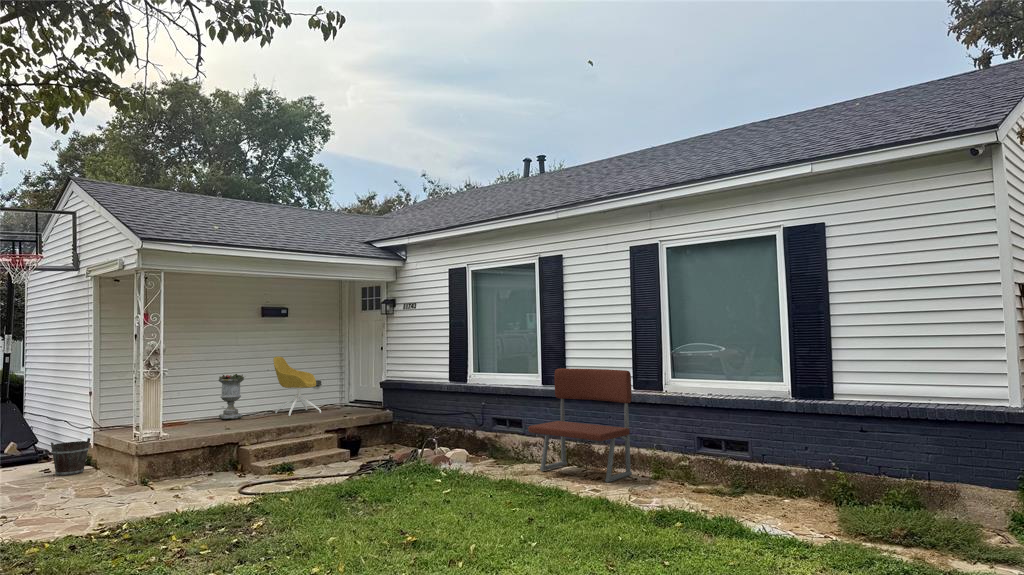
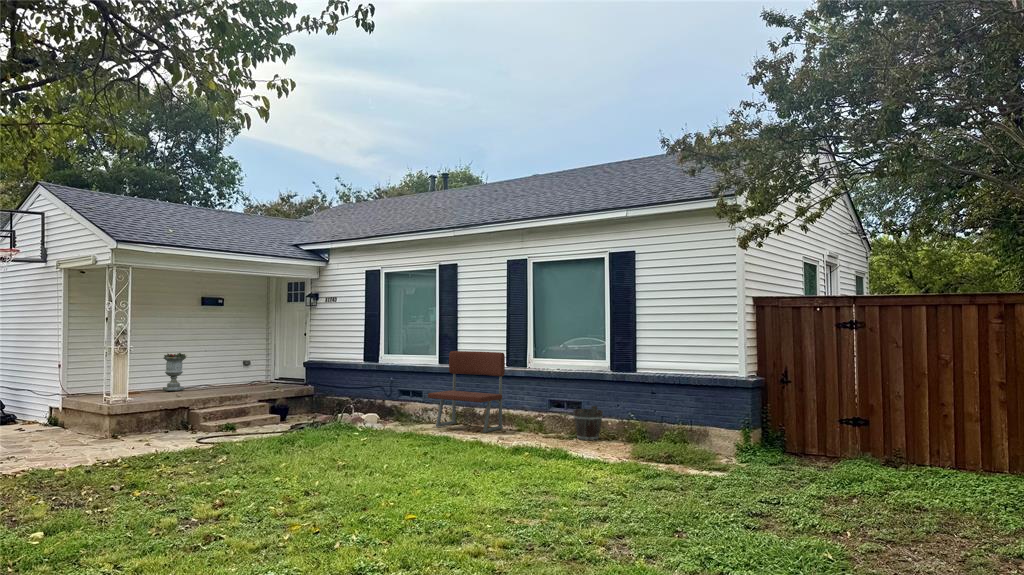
chair: present [273,357,321,416] -> none [211,339,253,389]
bucket: present [51,438,90,476] -> present [573,406,603,441]

